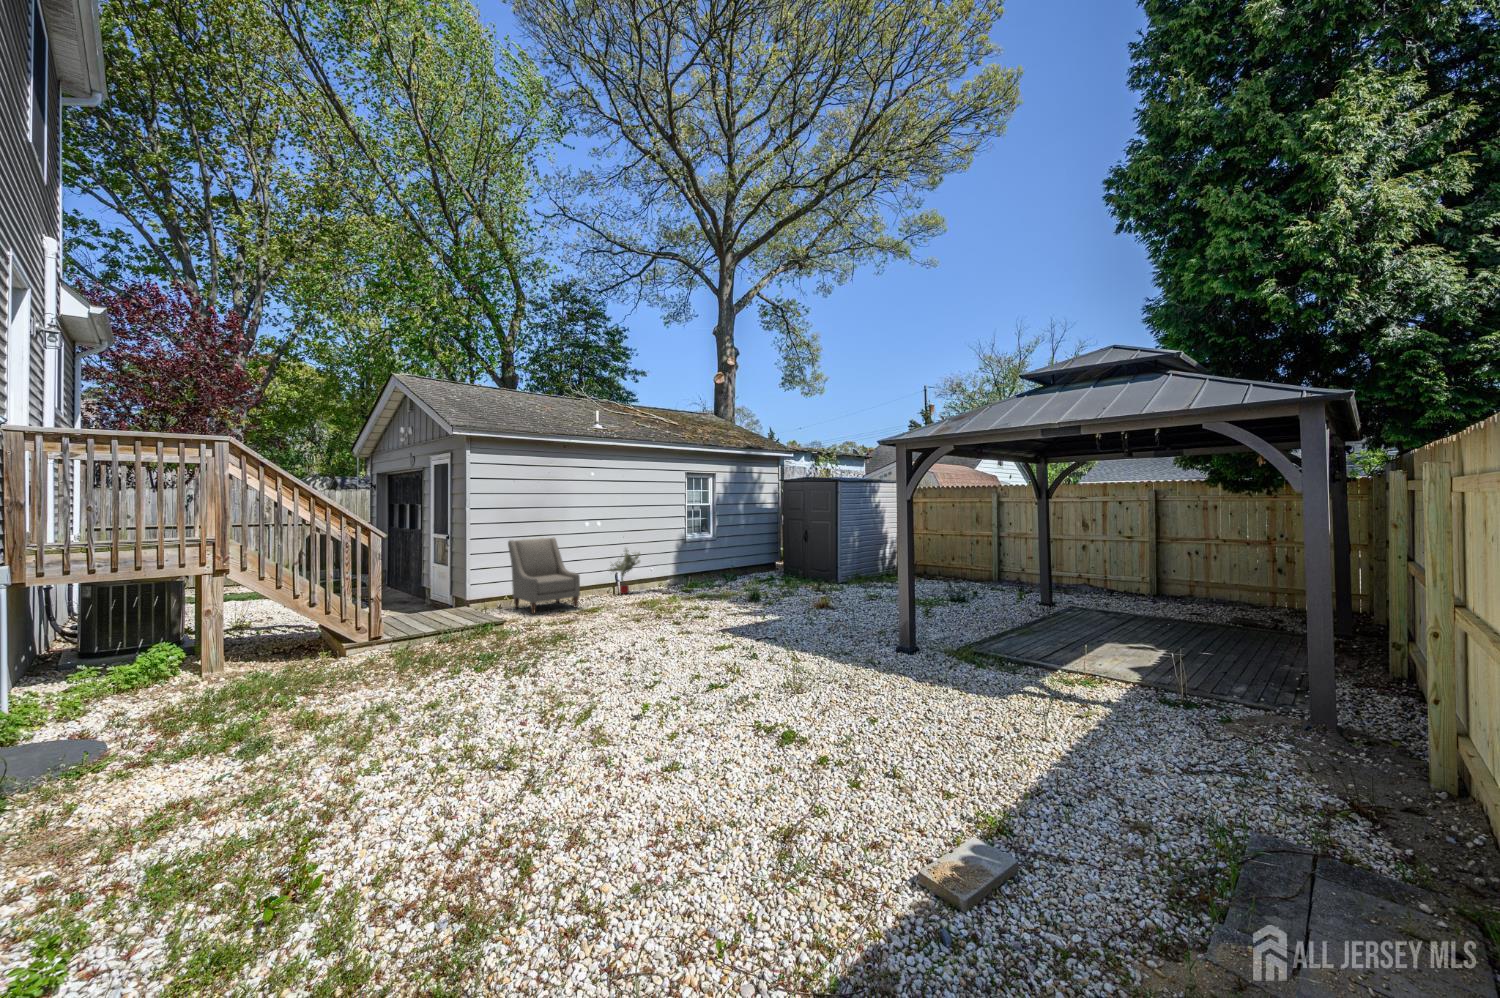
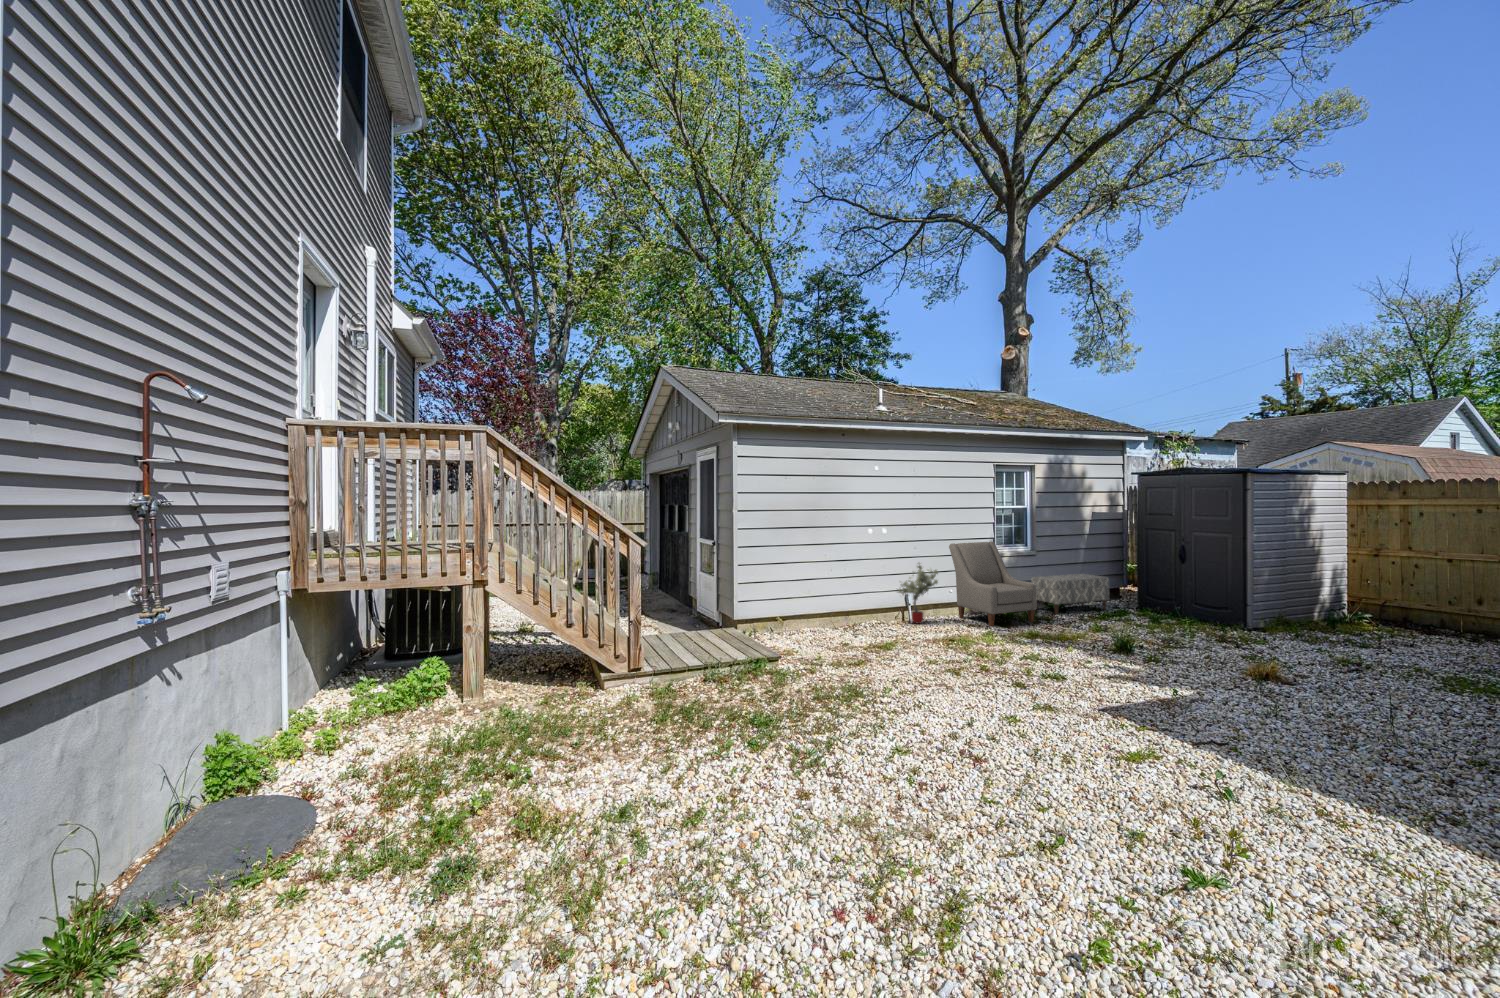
chair: present [508,537,580,614] -> present [949,542,1037,626]
bench: none [713,552,765,582] -> present [1031,573,1109,614]

